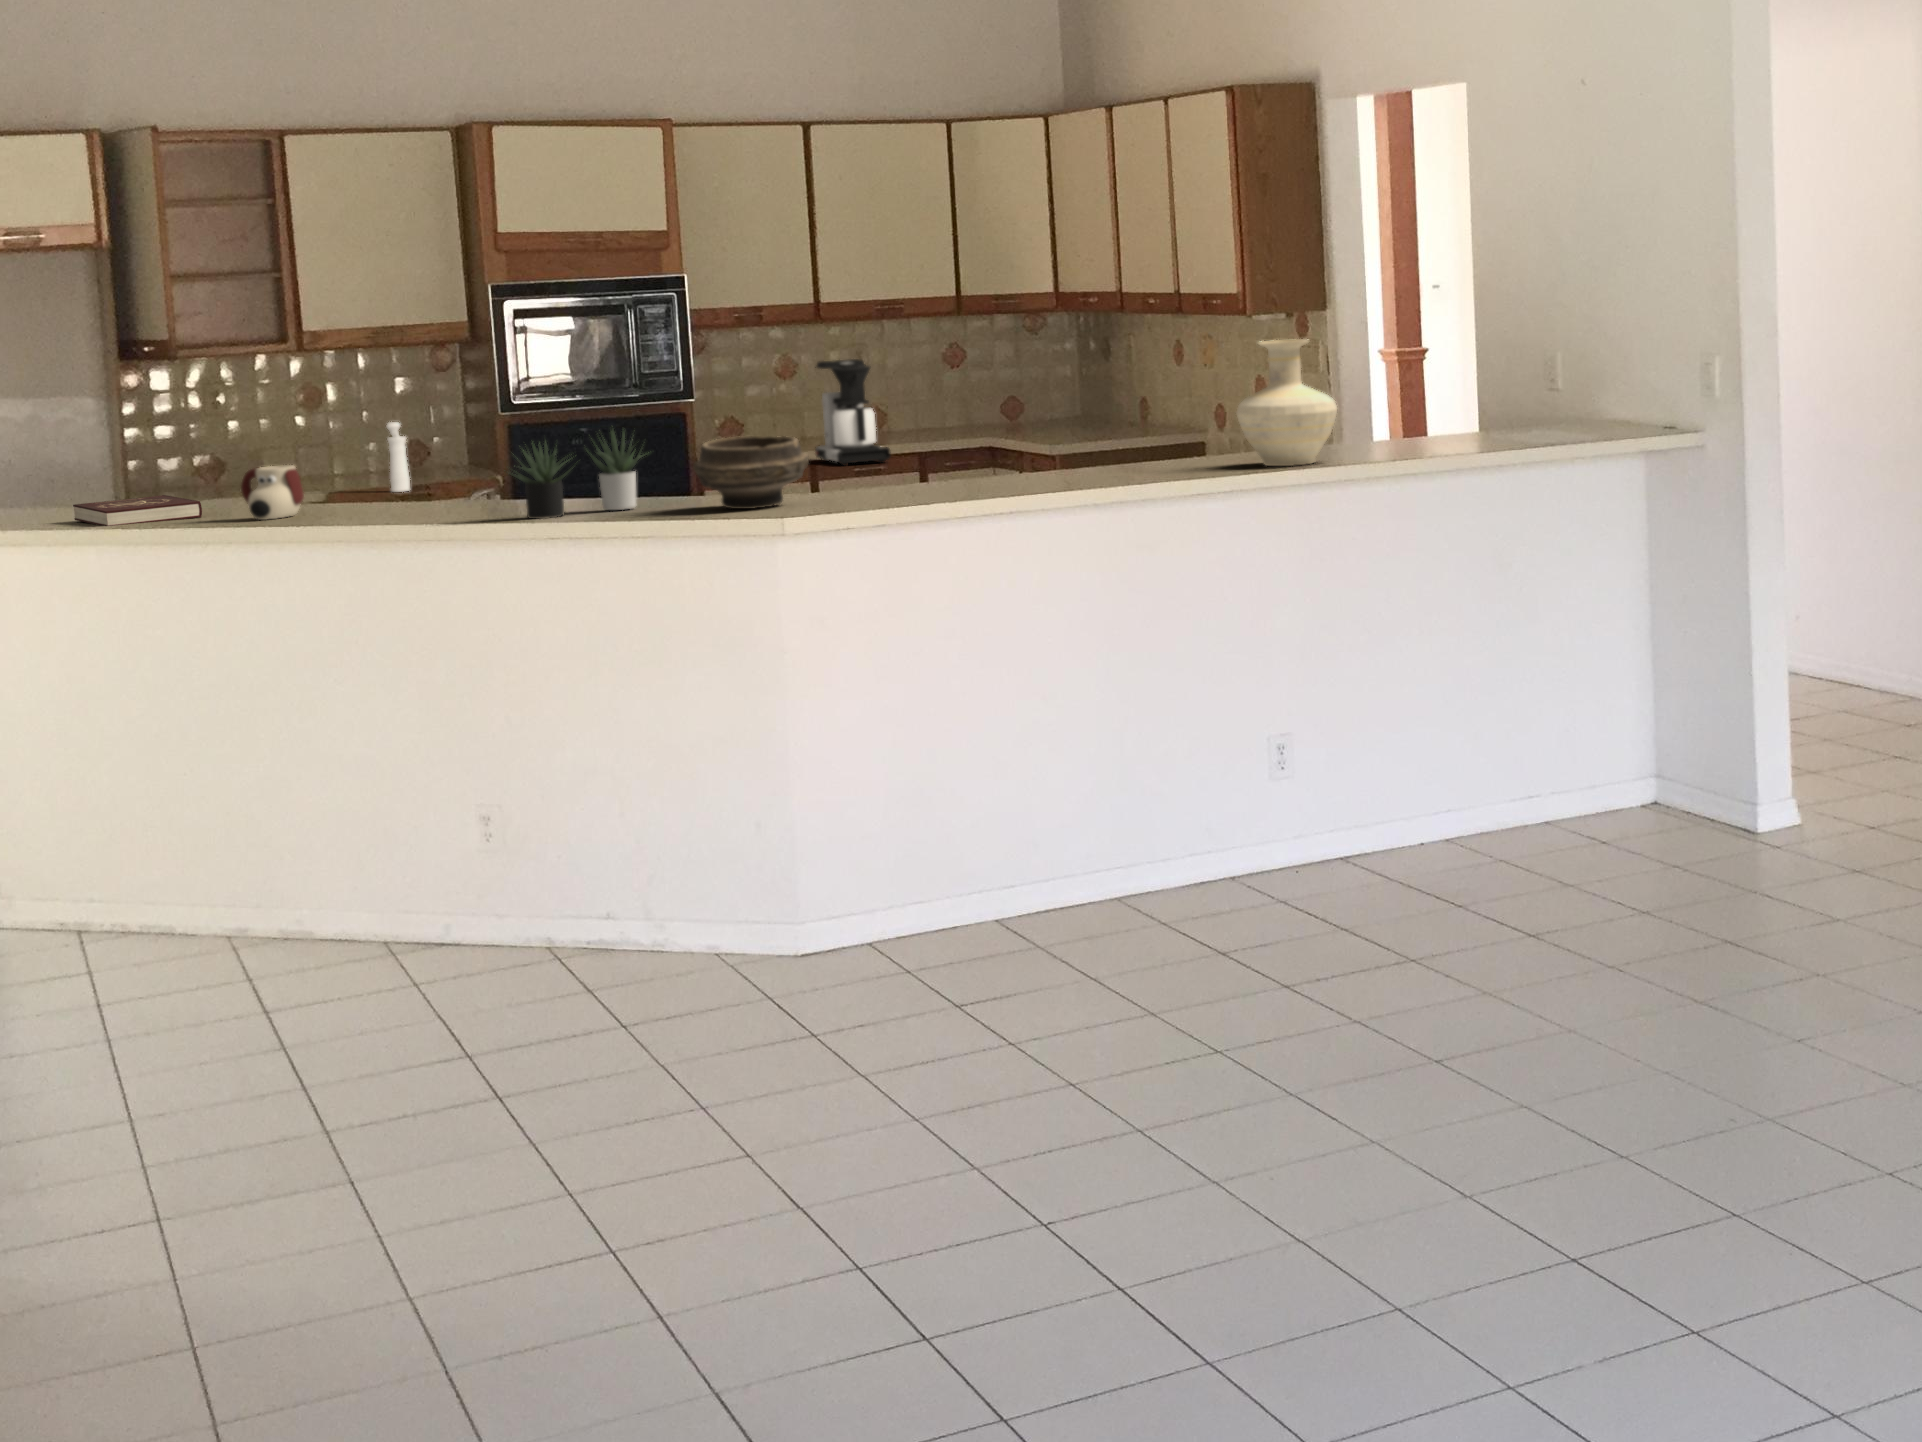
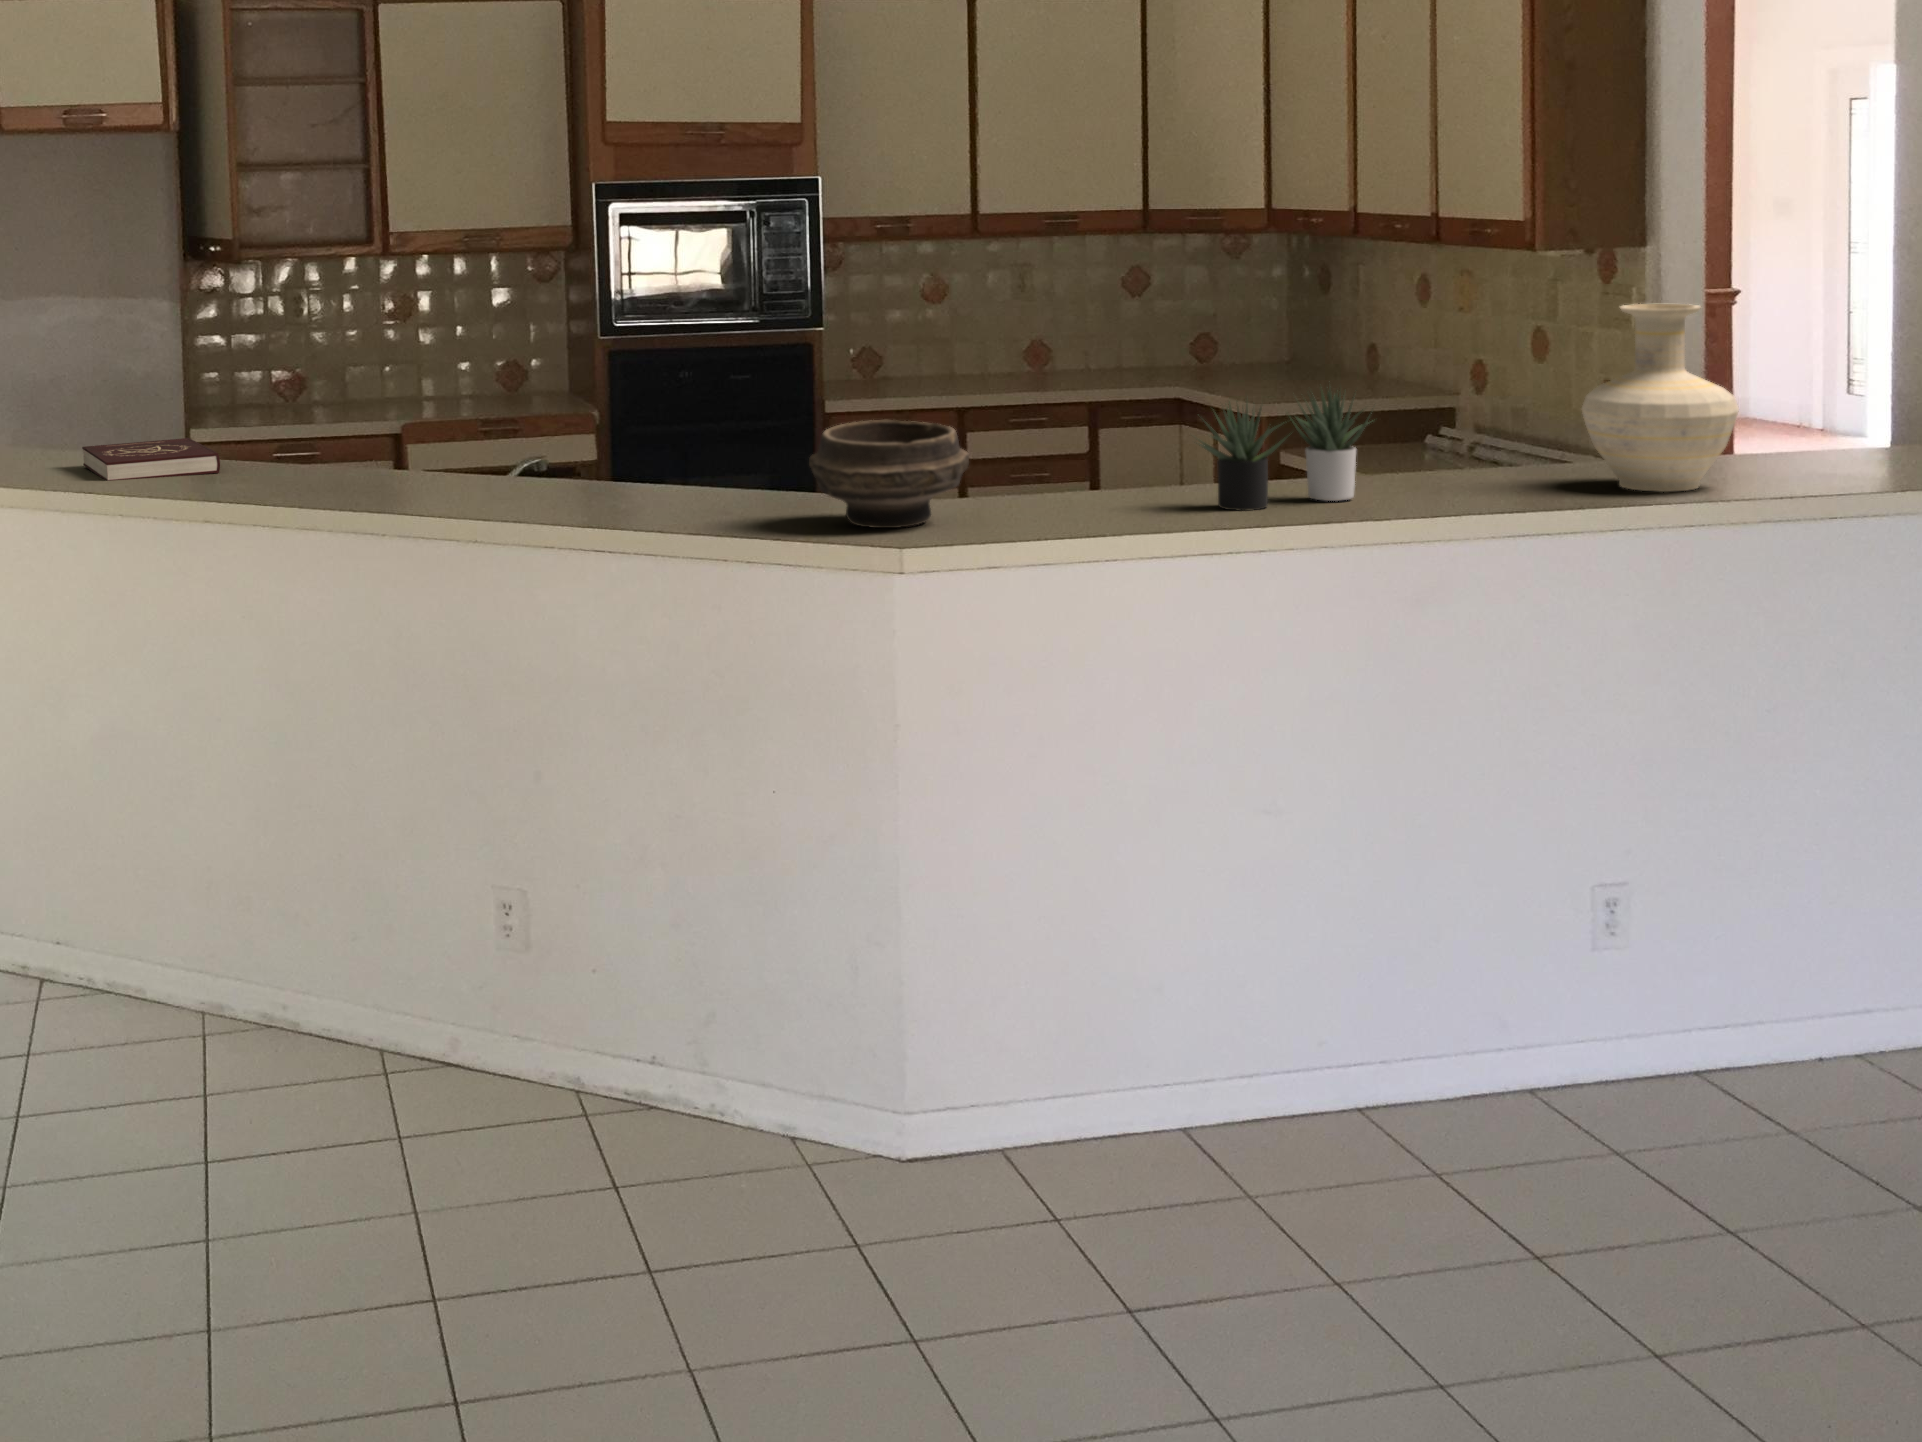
coffee maker: present [815,359,891,466] -> none [966,282,1057,414]
pepper mill: present [387,422,410,492] -> none [478,338,502,421]
succulent plant: present [514,430,642,519] -> present [1194,388,1372,511]
mug: present [241,465,304,520] -> none [259,416,331,486]

